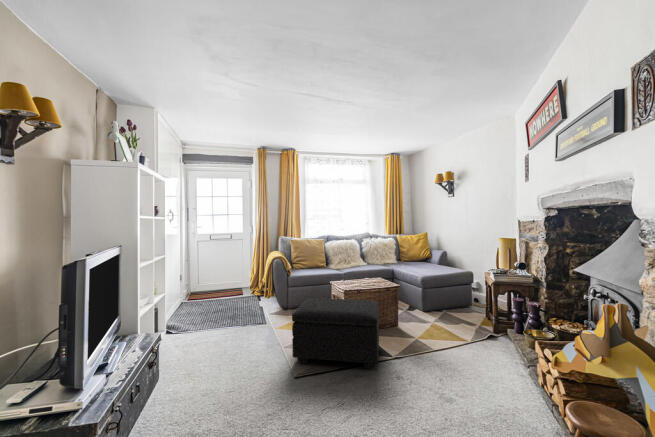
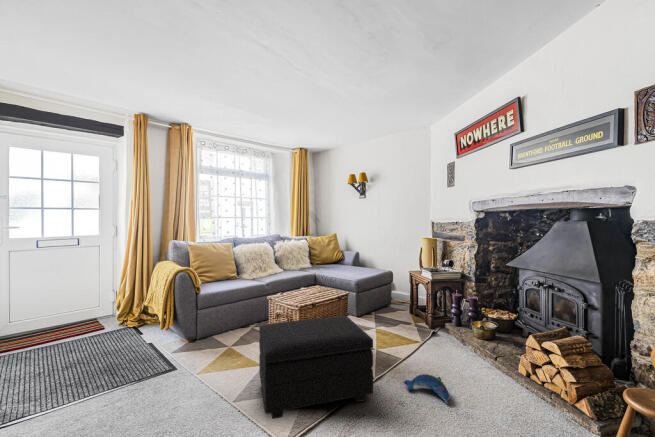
plush toy: none [415,360,447,388] -> present [404,374,450,404]

